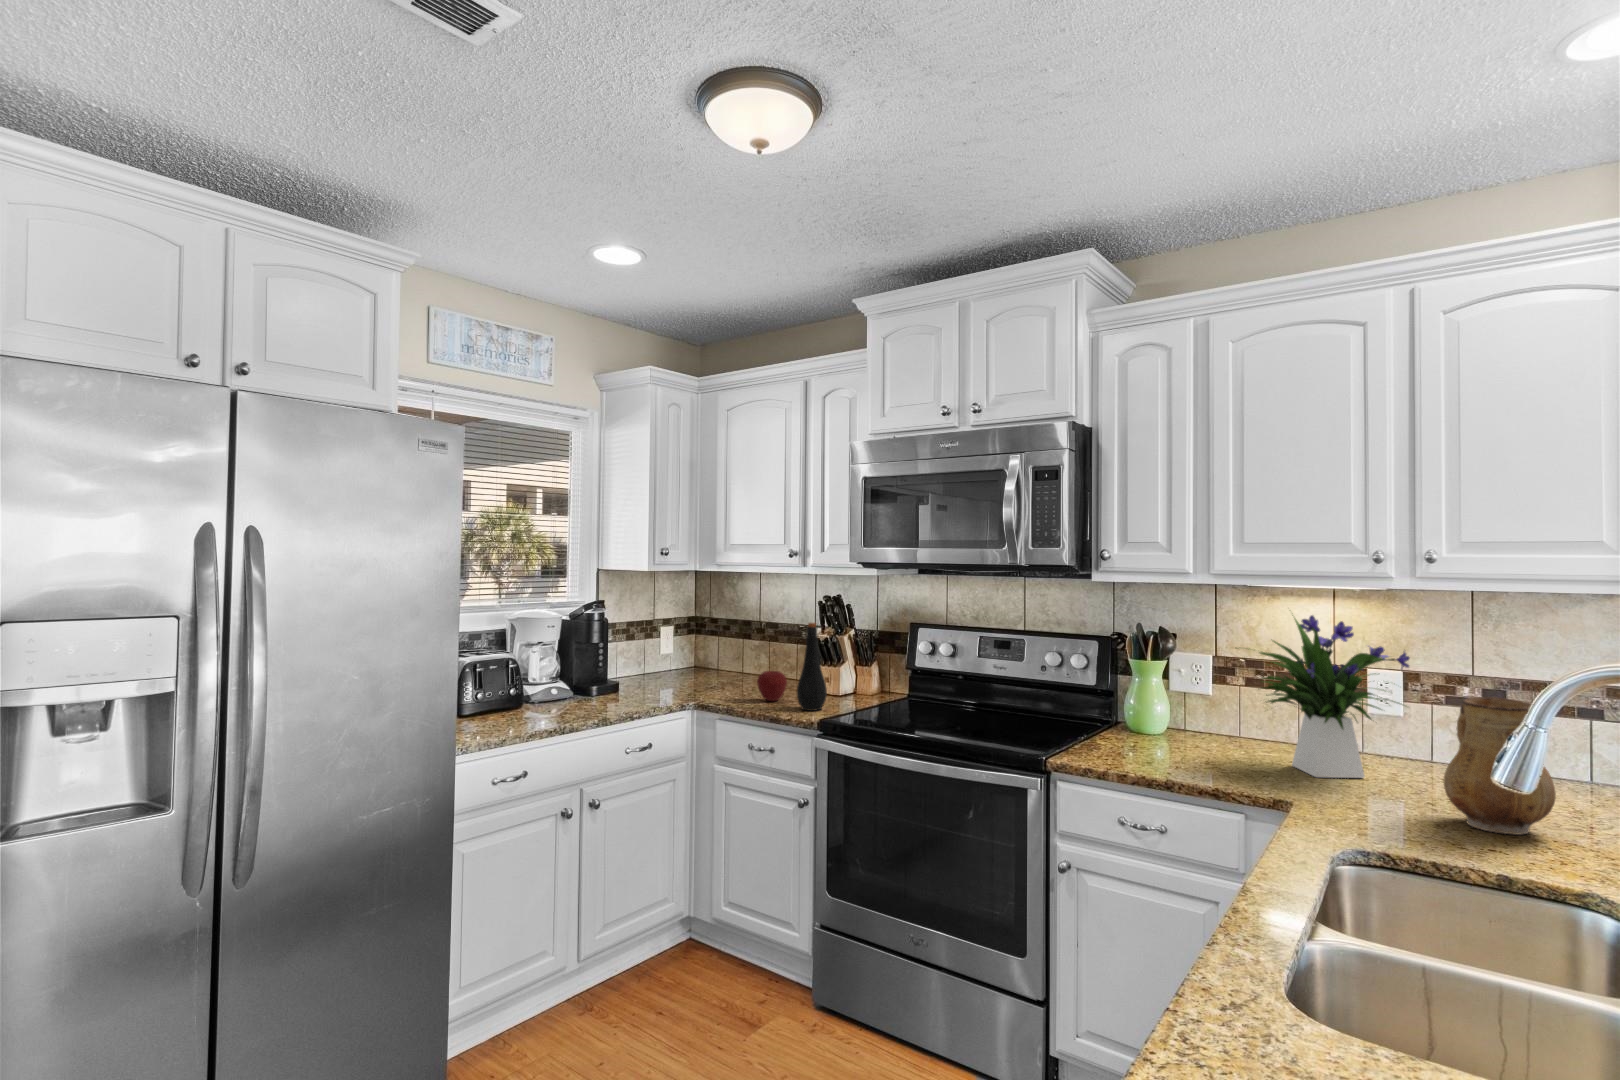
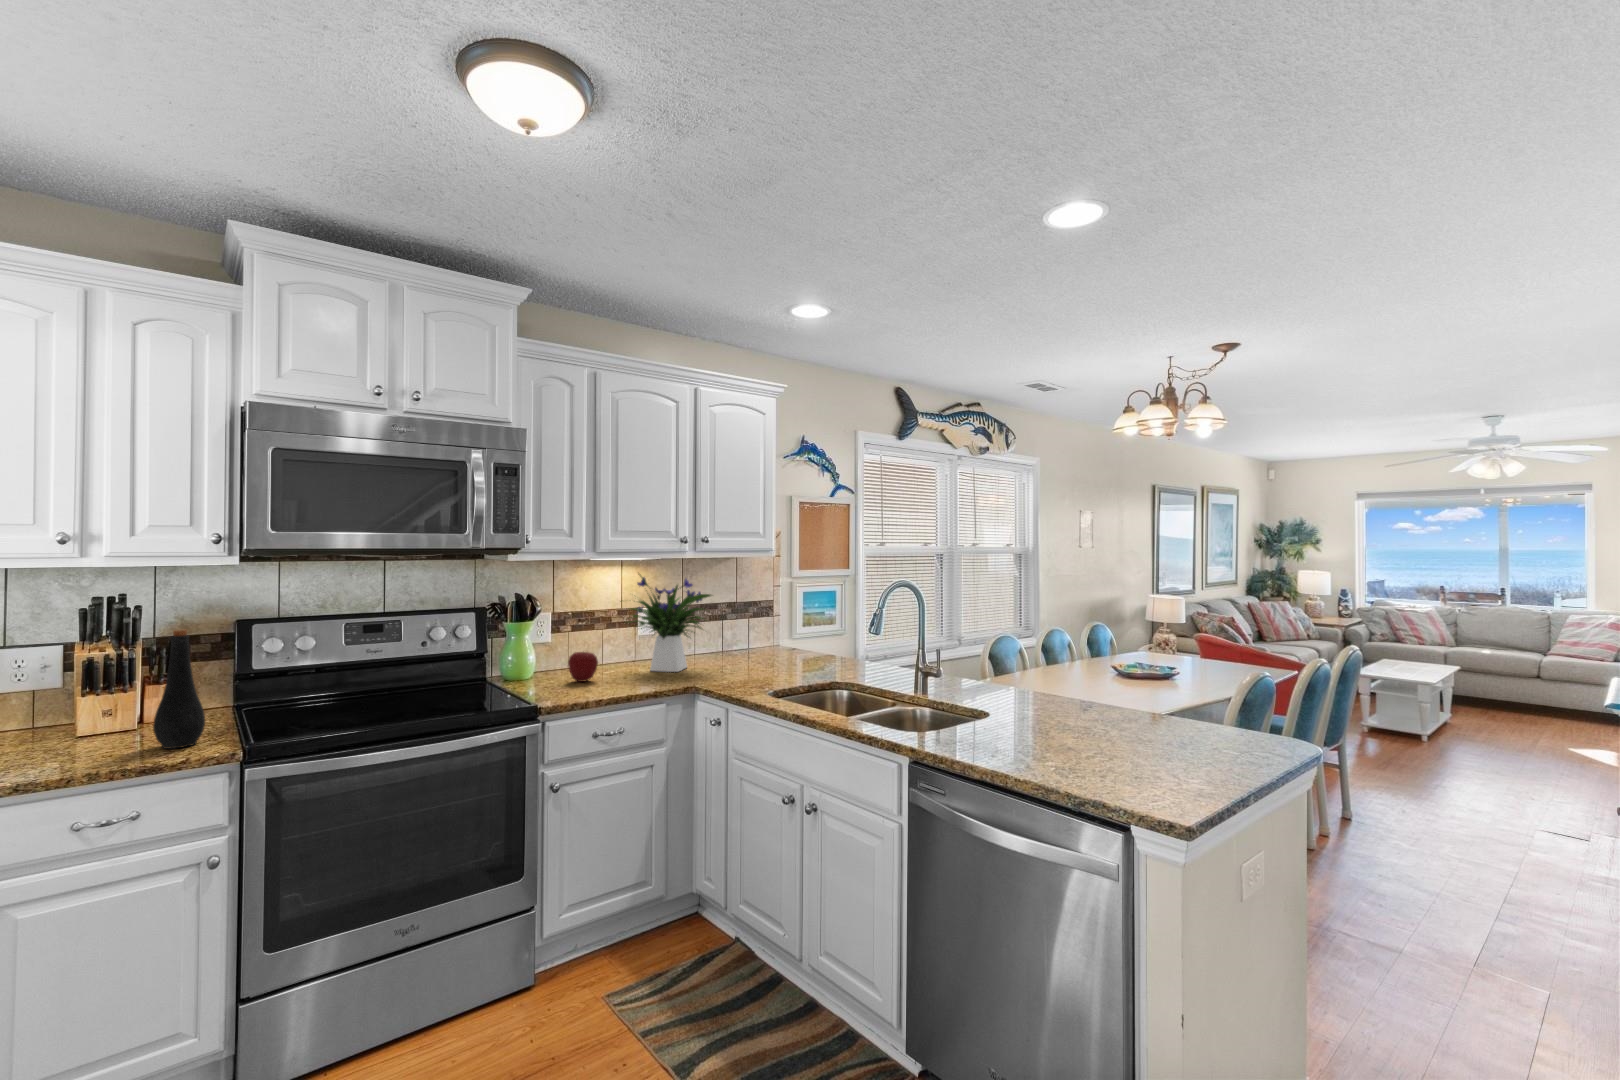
apple: present [757,671,787,701] -> present [568,652,598,682]
ceramic pitcher: present [1444,697,1556,835] -> none [751,607,800,671]

